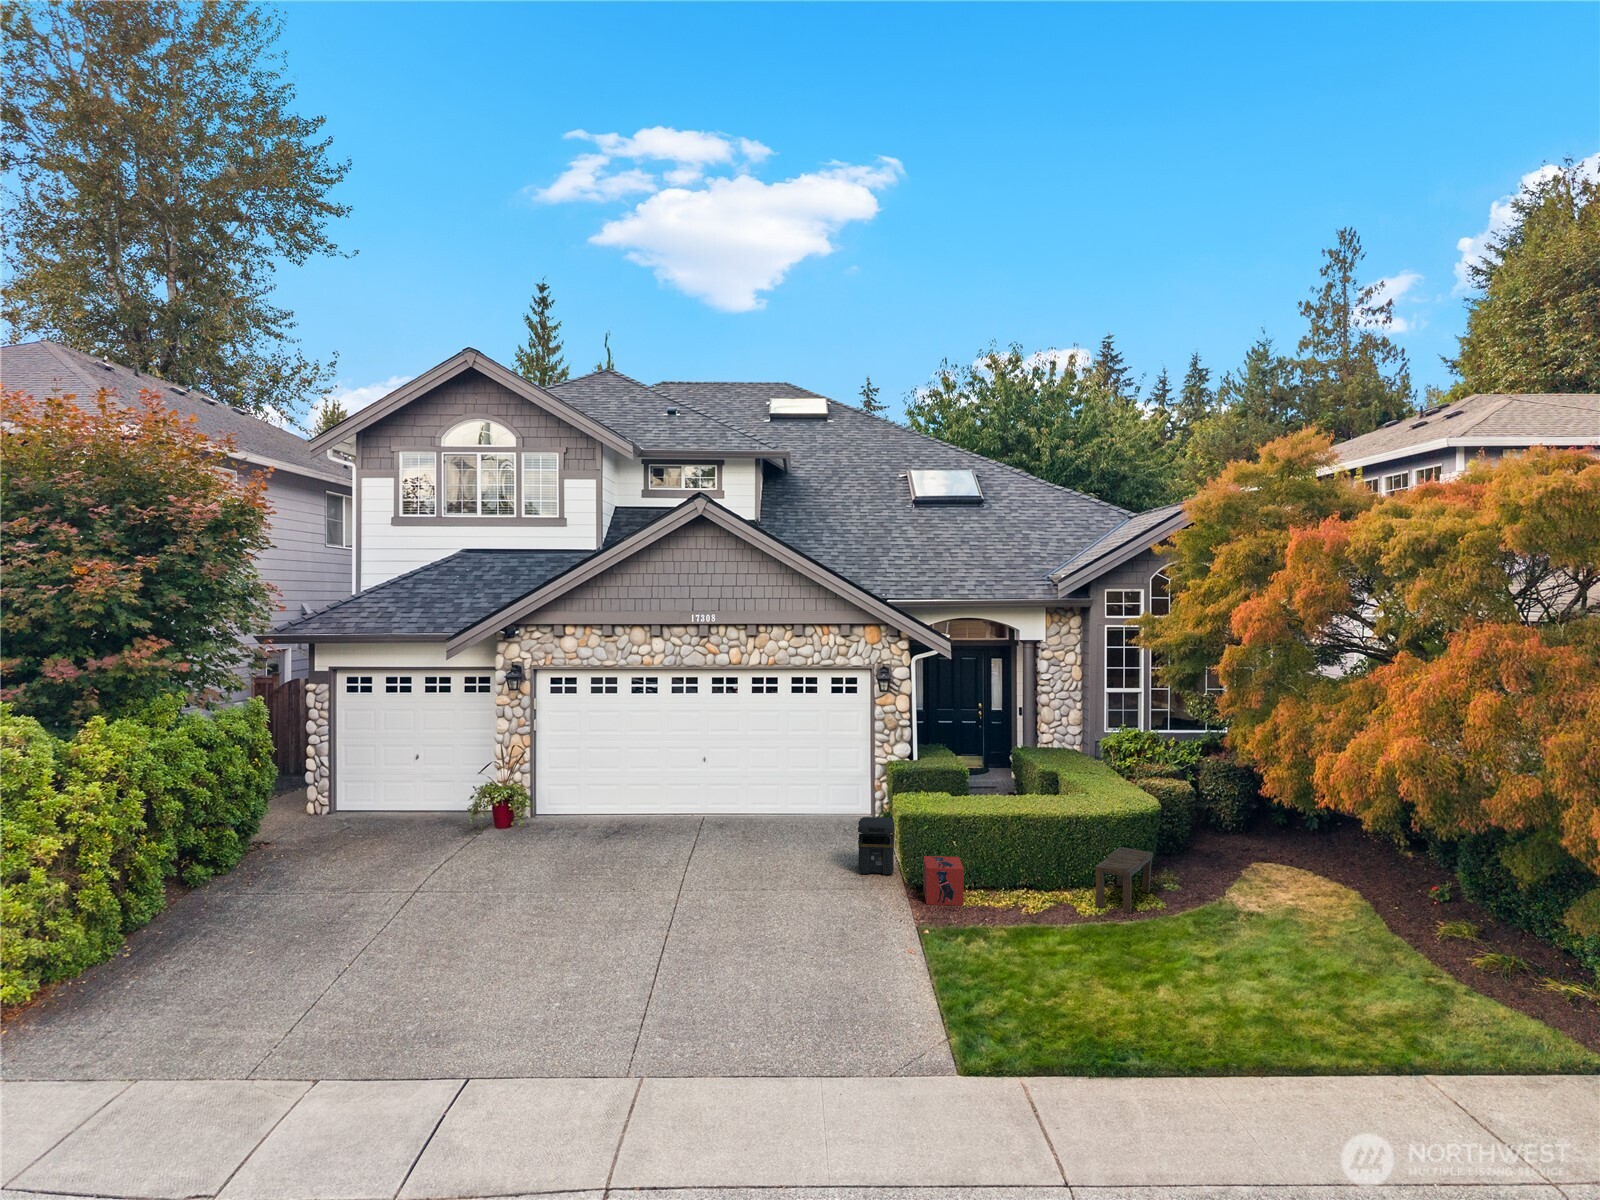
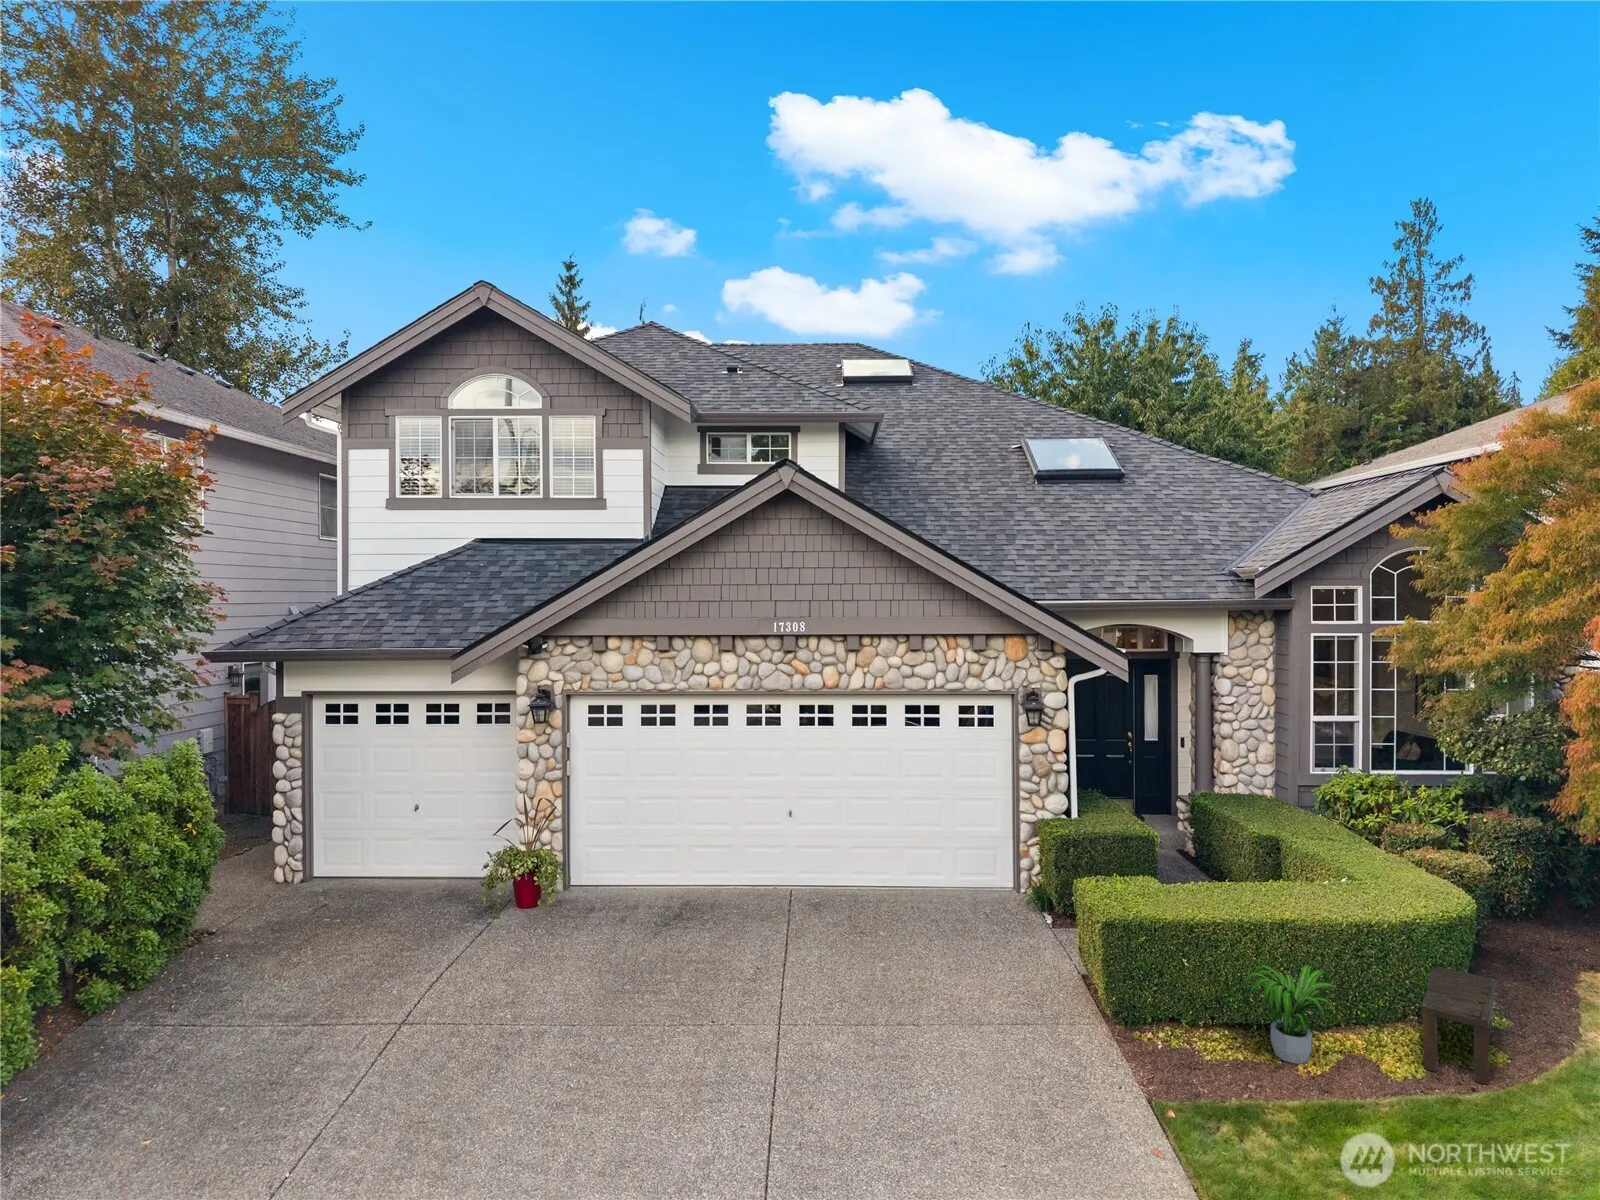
toolbox: present [858,817,894,875] -> none [1025,910,1084,999]
potted plant: none [987,844,1046,905] -> present [1242,965,1345,1064]
storage box: present [923,856,964,905] -> none [1140,980,1214,1063]

